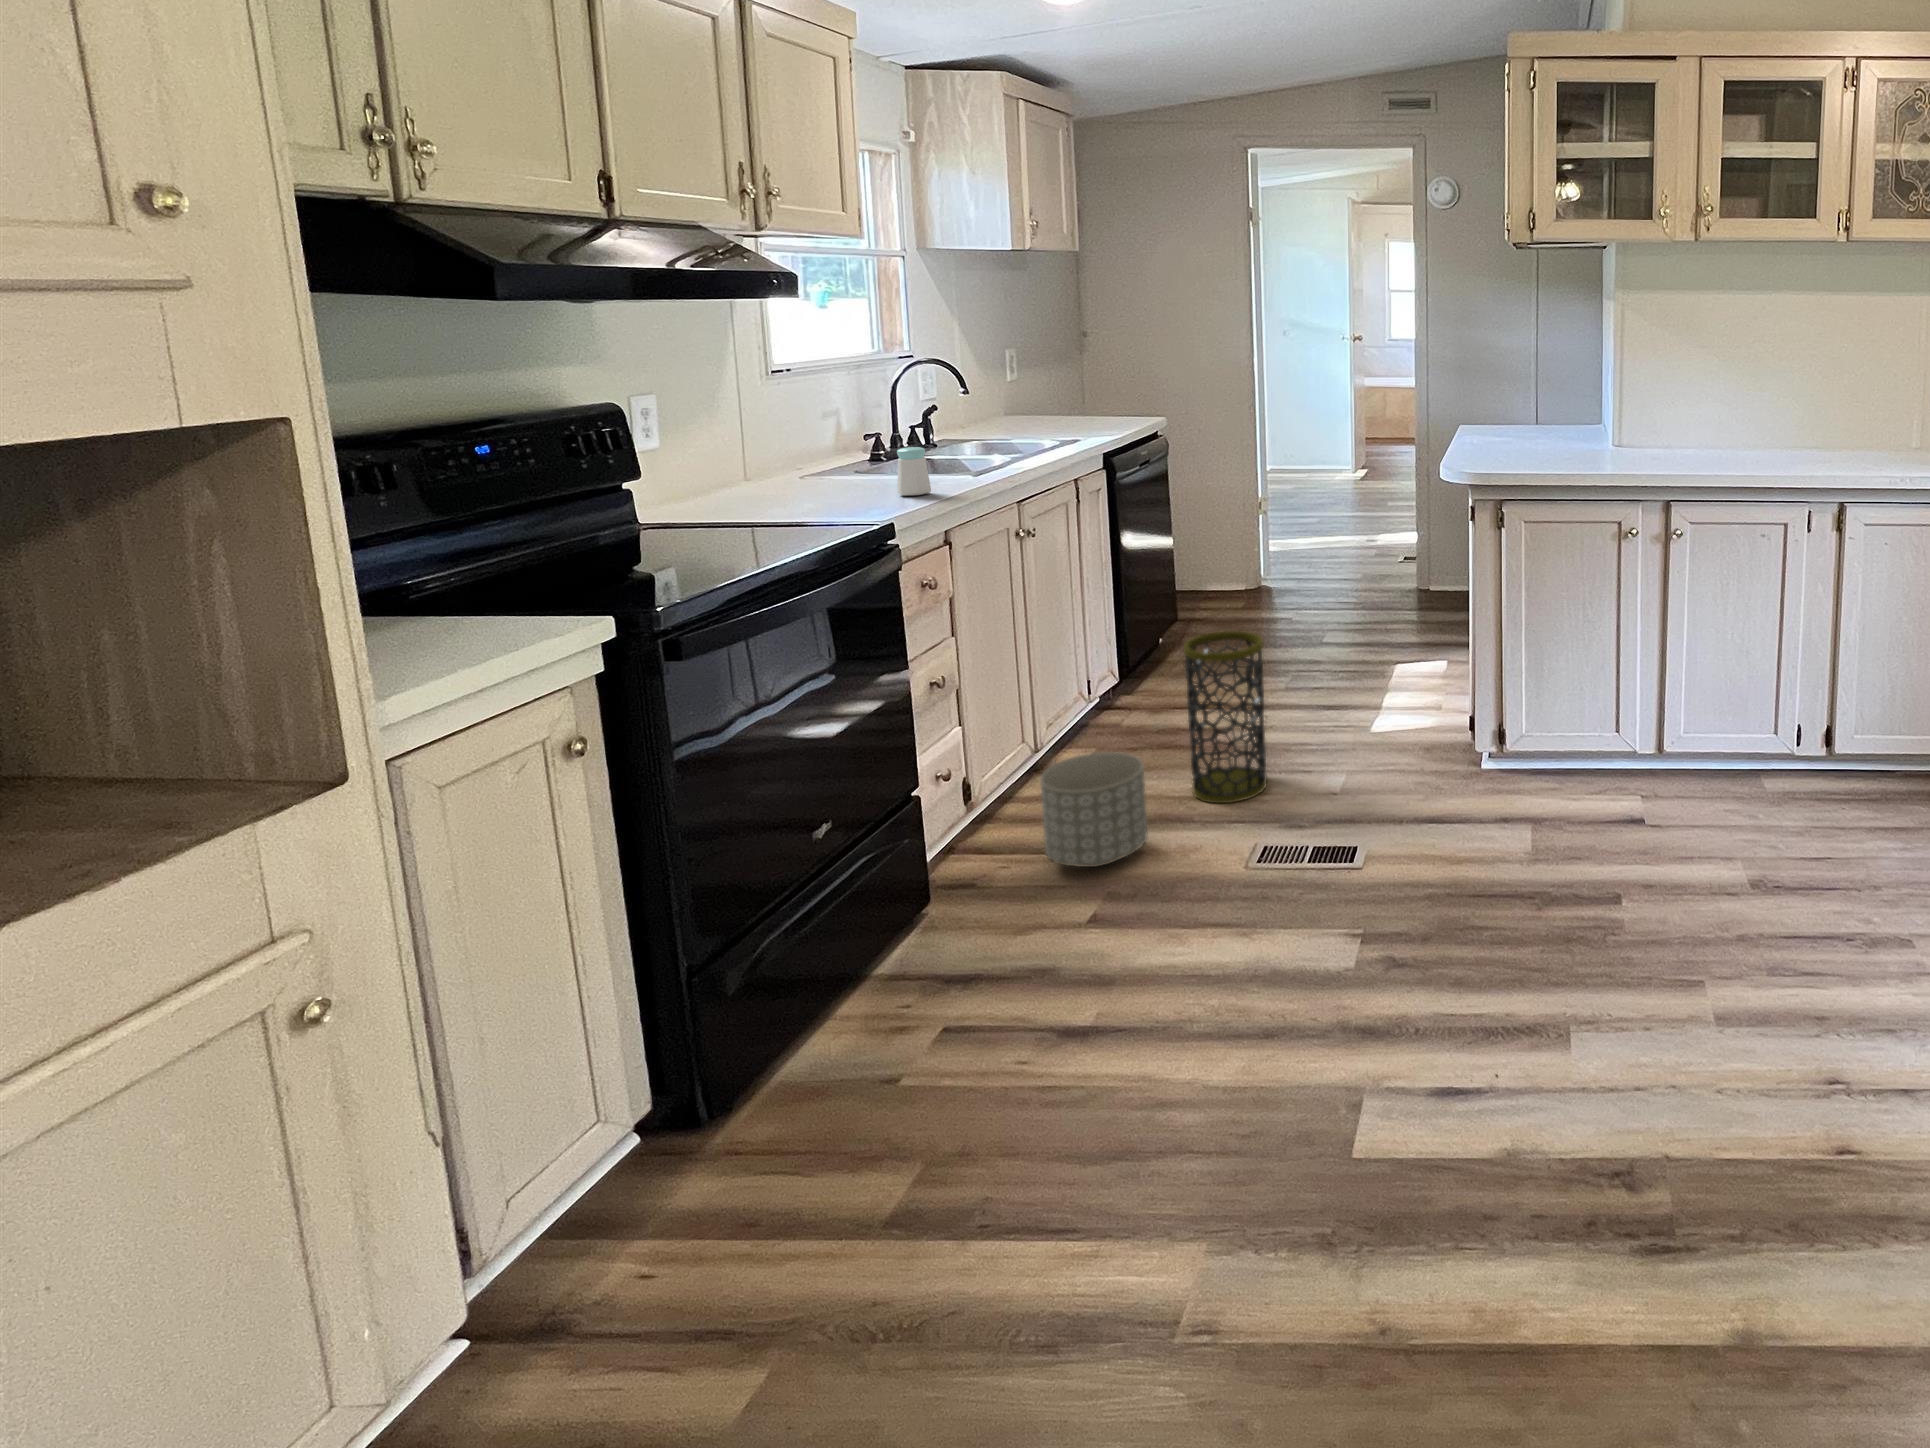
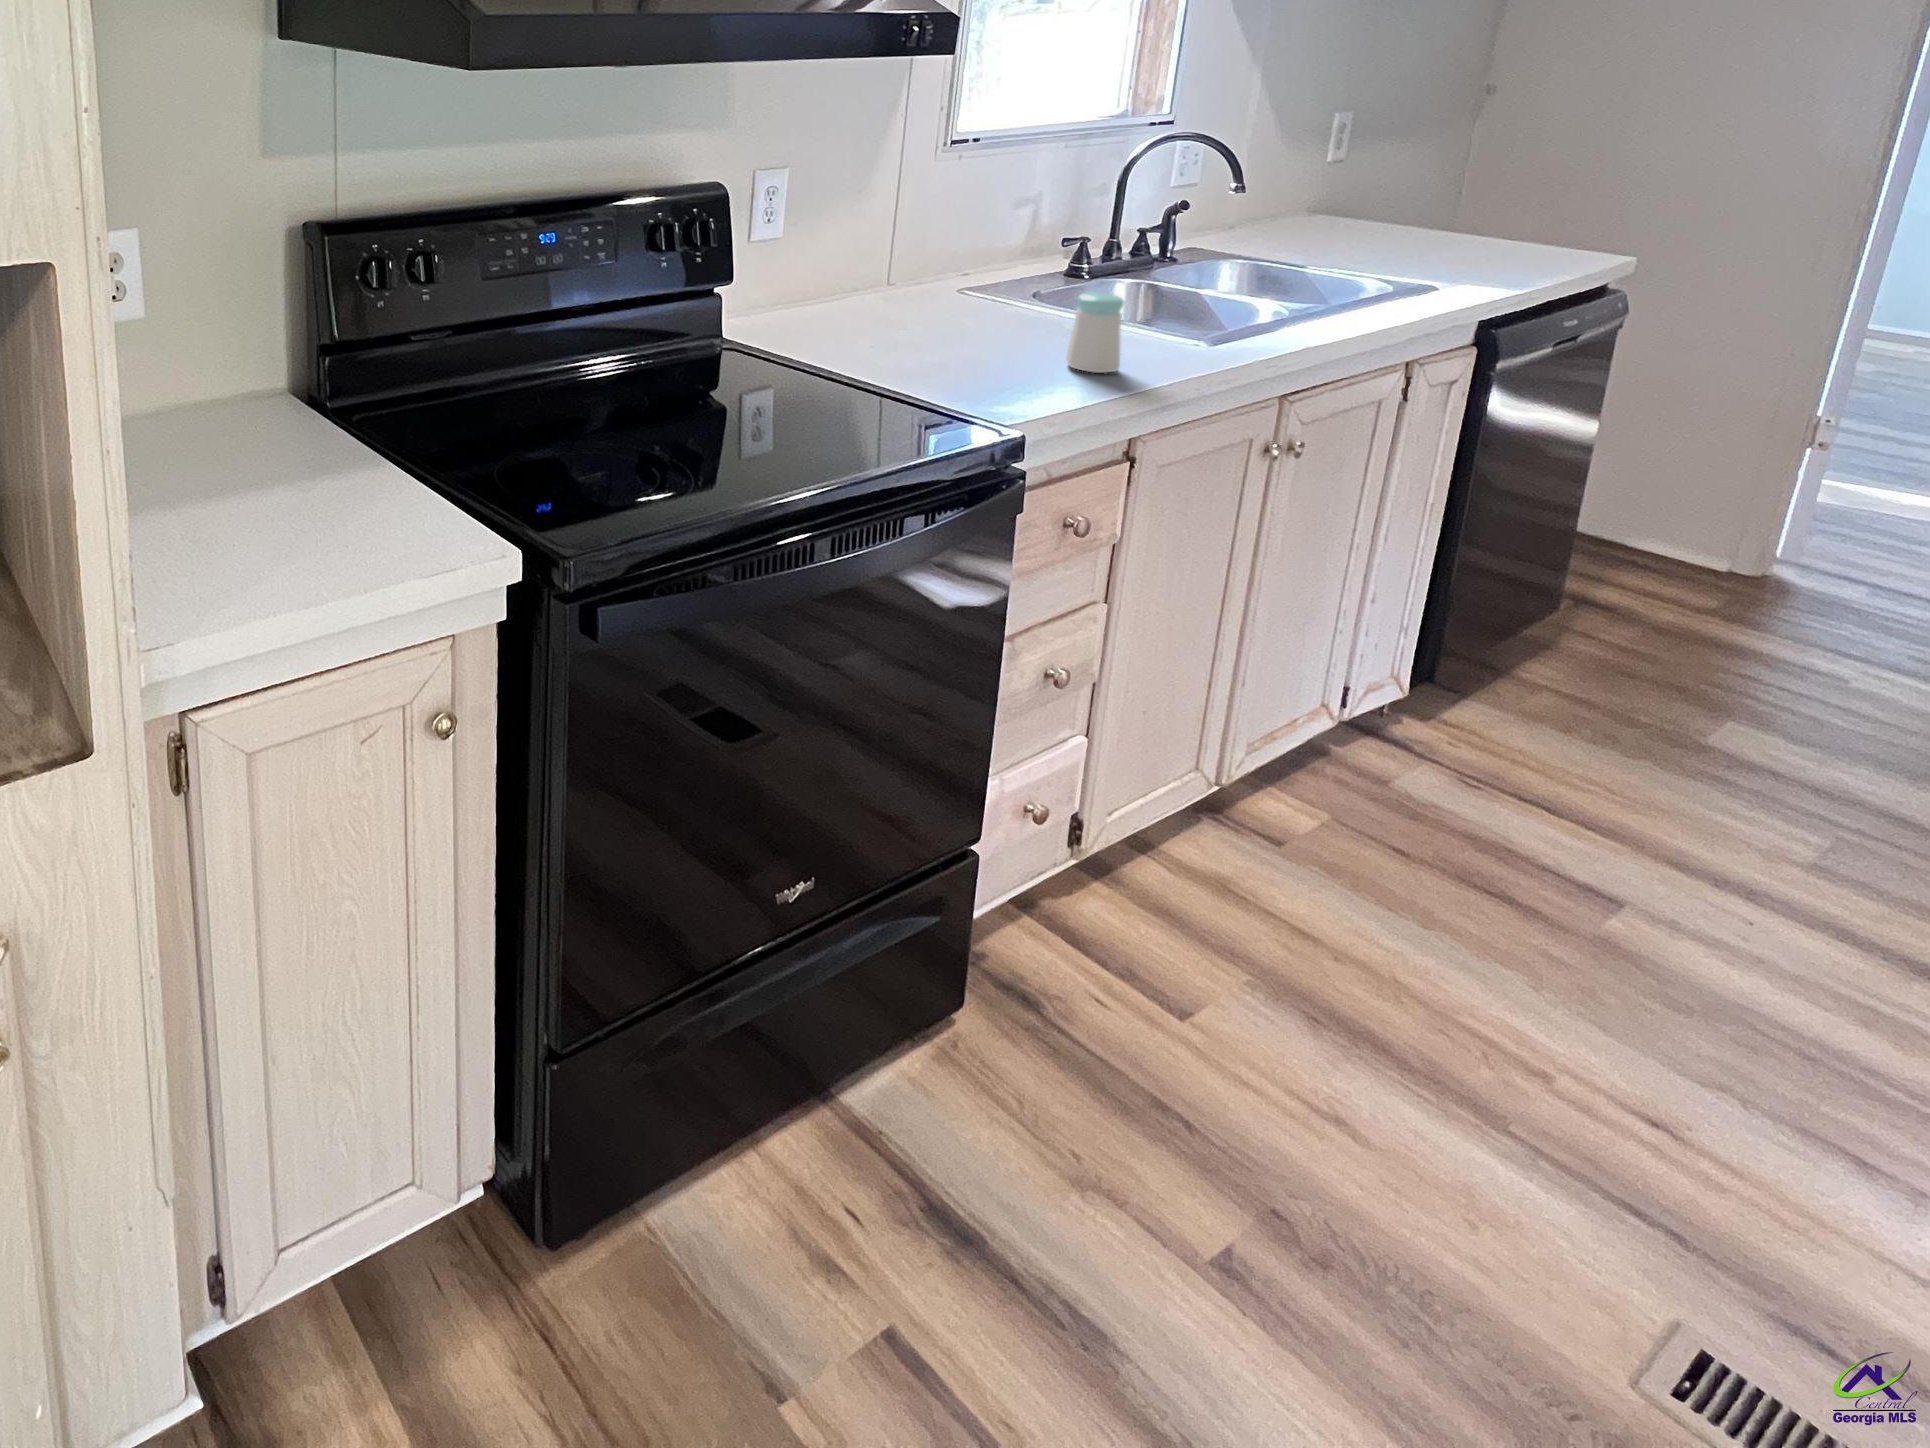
trash can: present [1184,631,1267,803] -> none [1521,770,1828,1169]
planter: present [1040,752,1148,867] -> none [1172,891,1416,1156]

